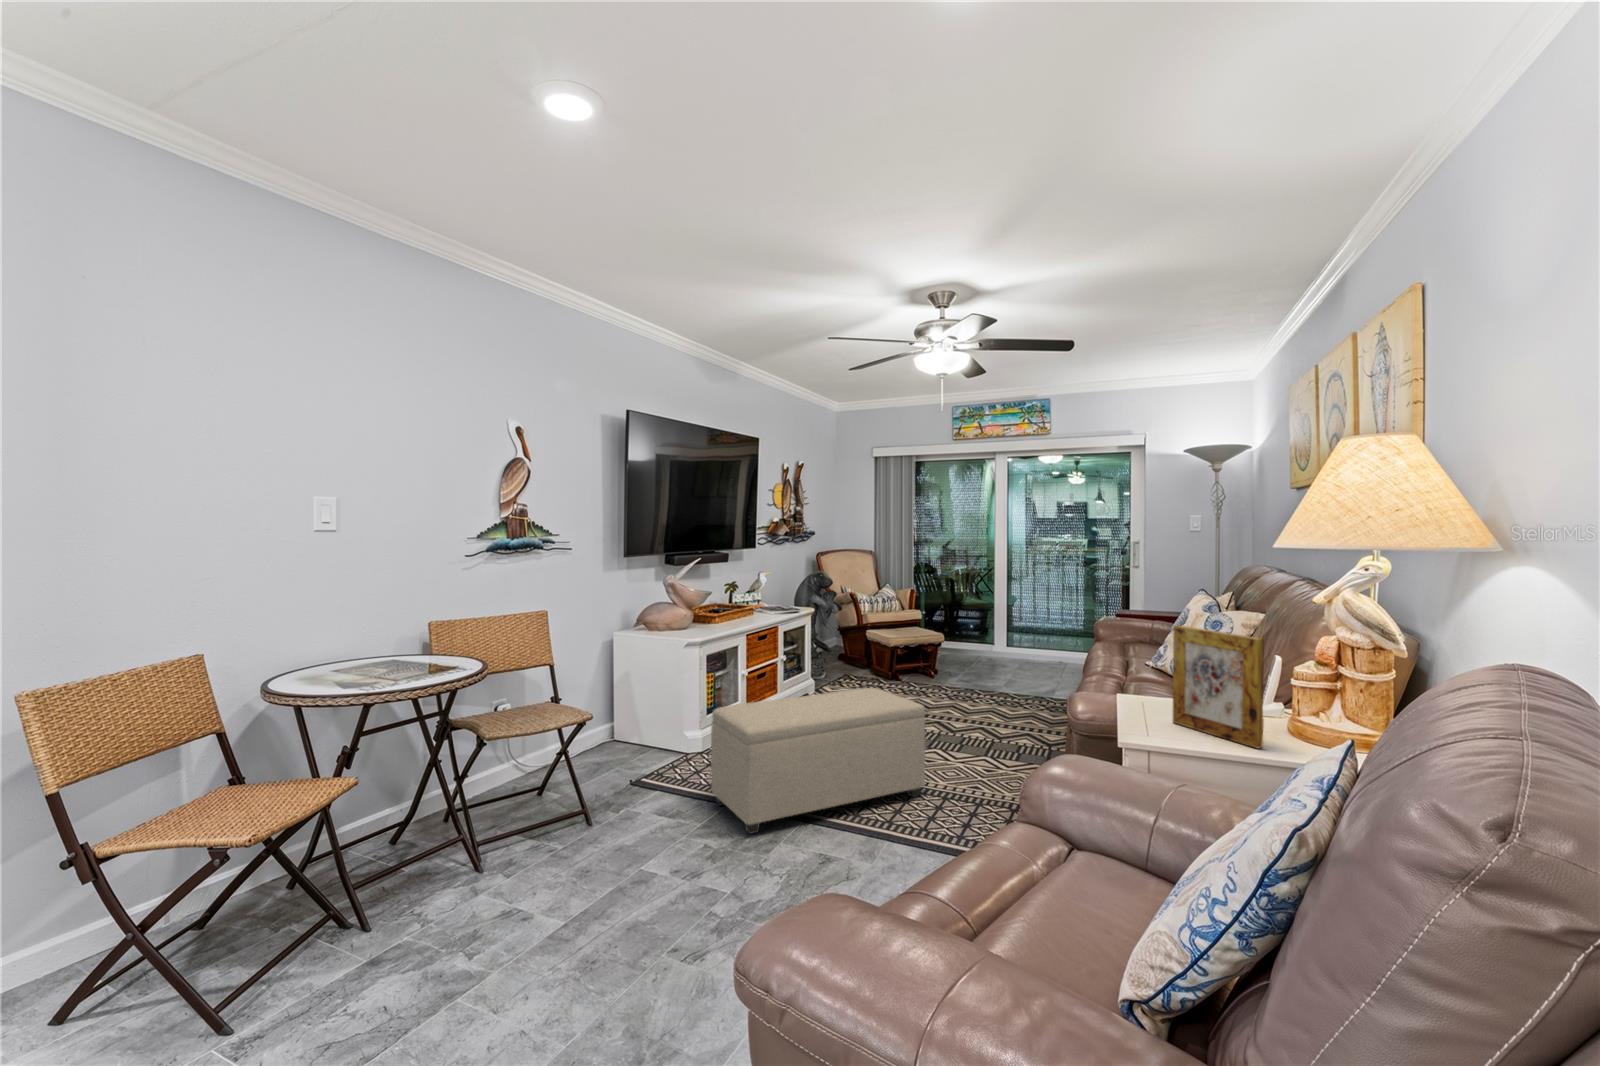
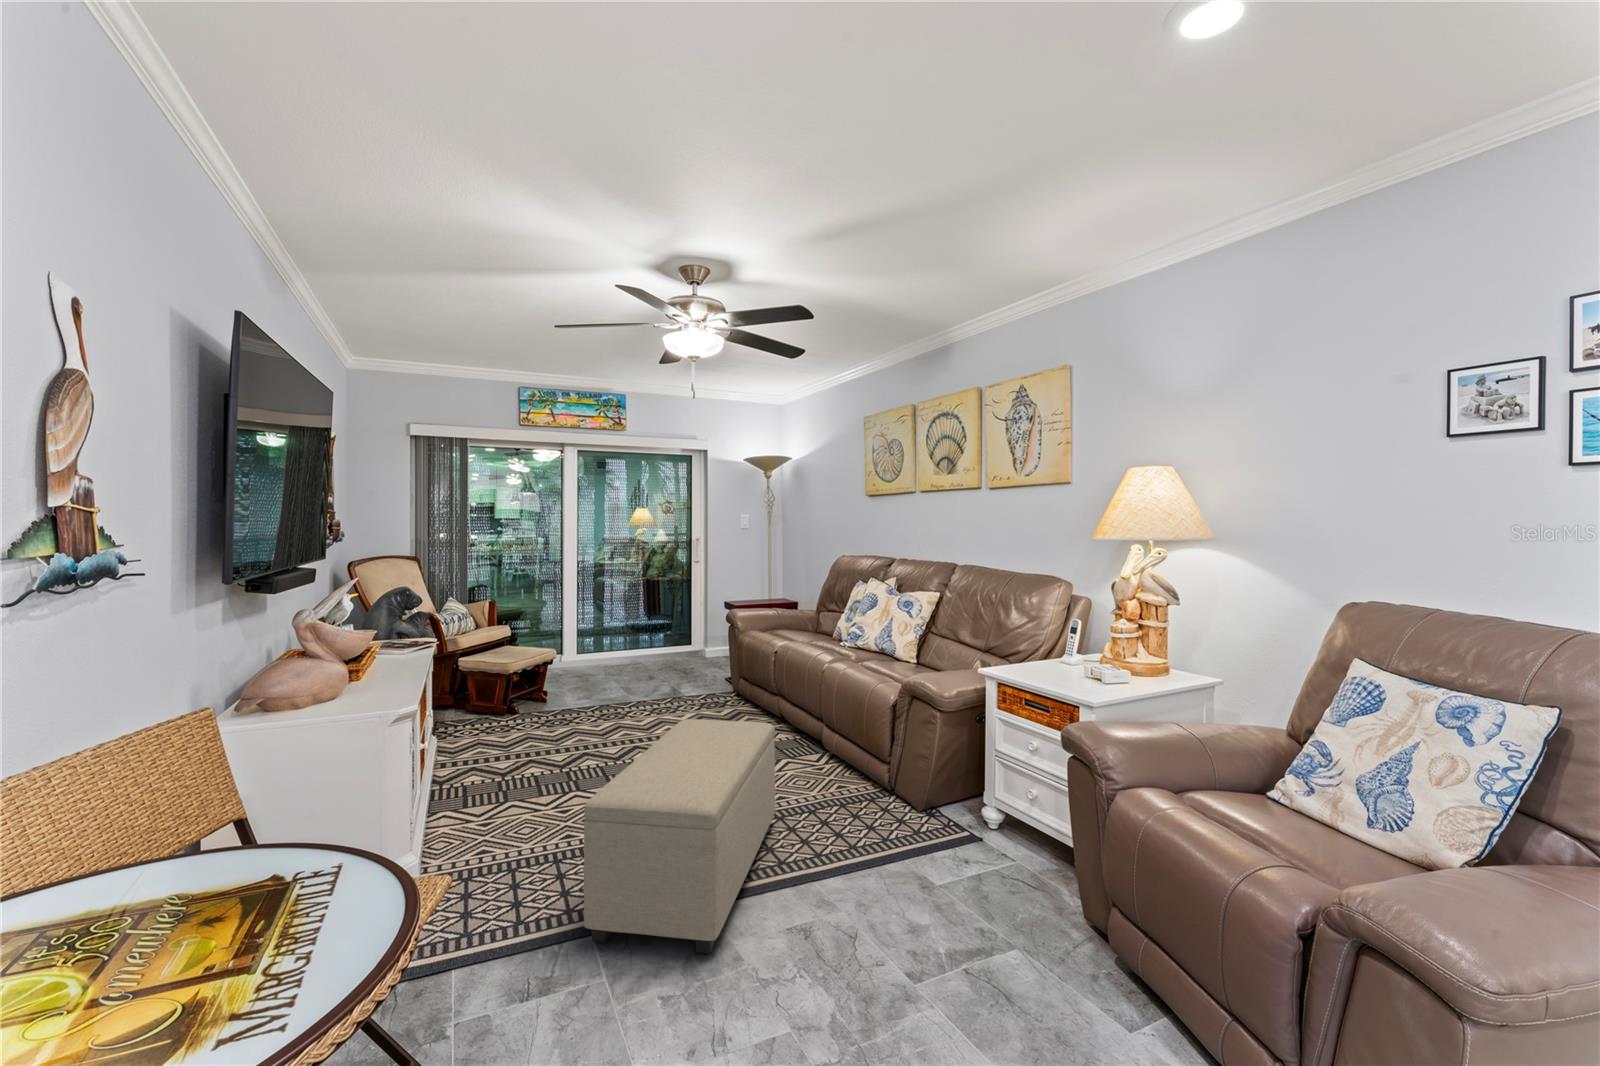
picture frame: present [1173,625,1264,748] -> none [1067,603,1145,685]

